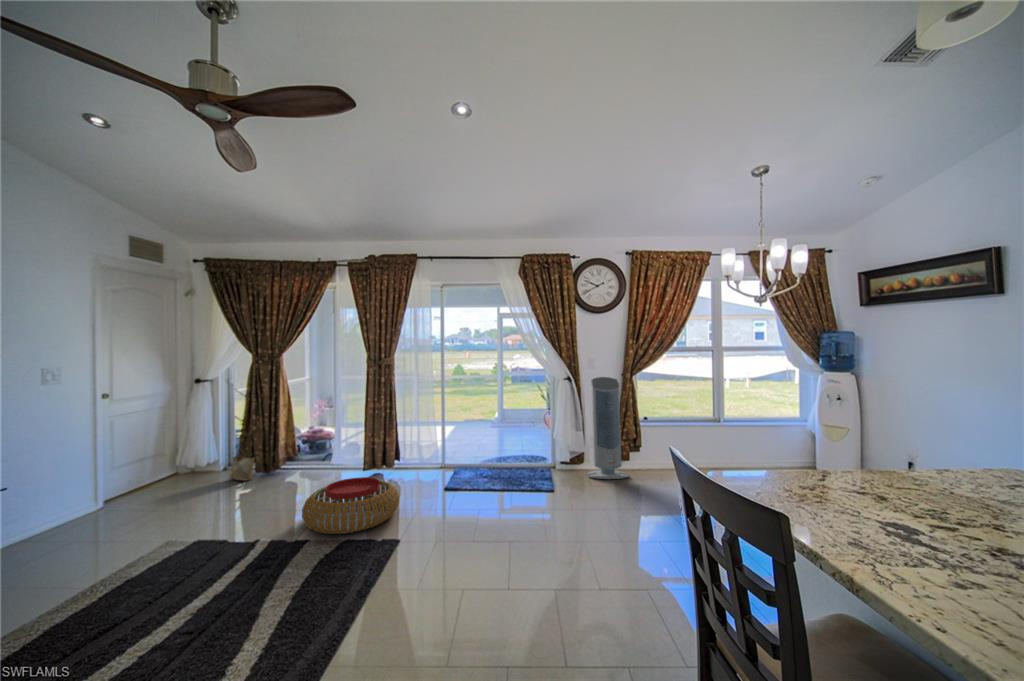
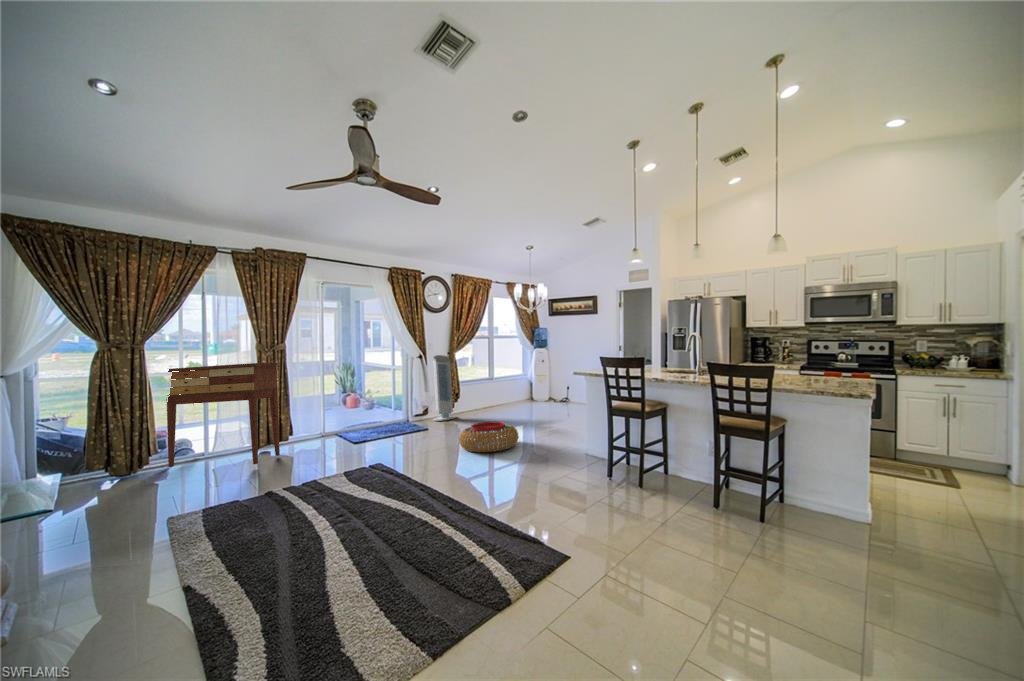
console table: none [306,378,370,492] -> present [167,363,280,467]
woven basket: present [230,456,255,481] -> none [77,447,120,491]
pouf: present [302,477,399,534] -> present [459,422,519,452]

